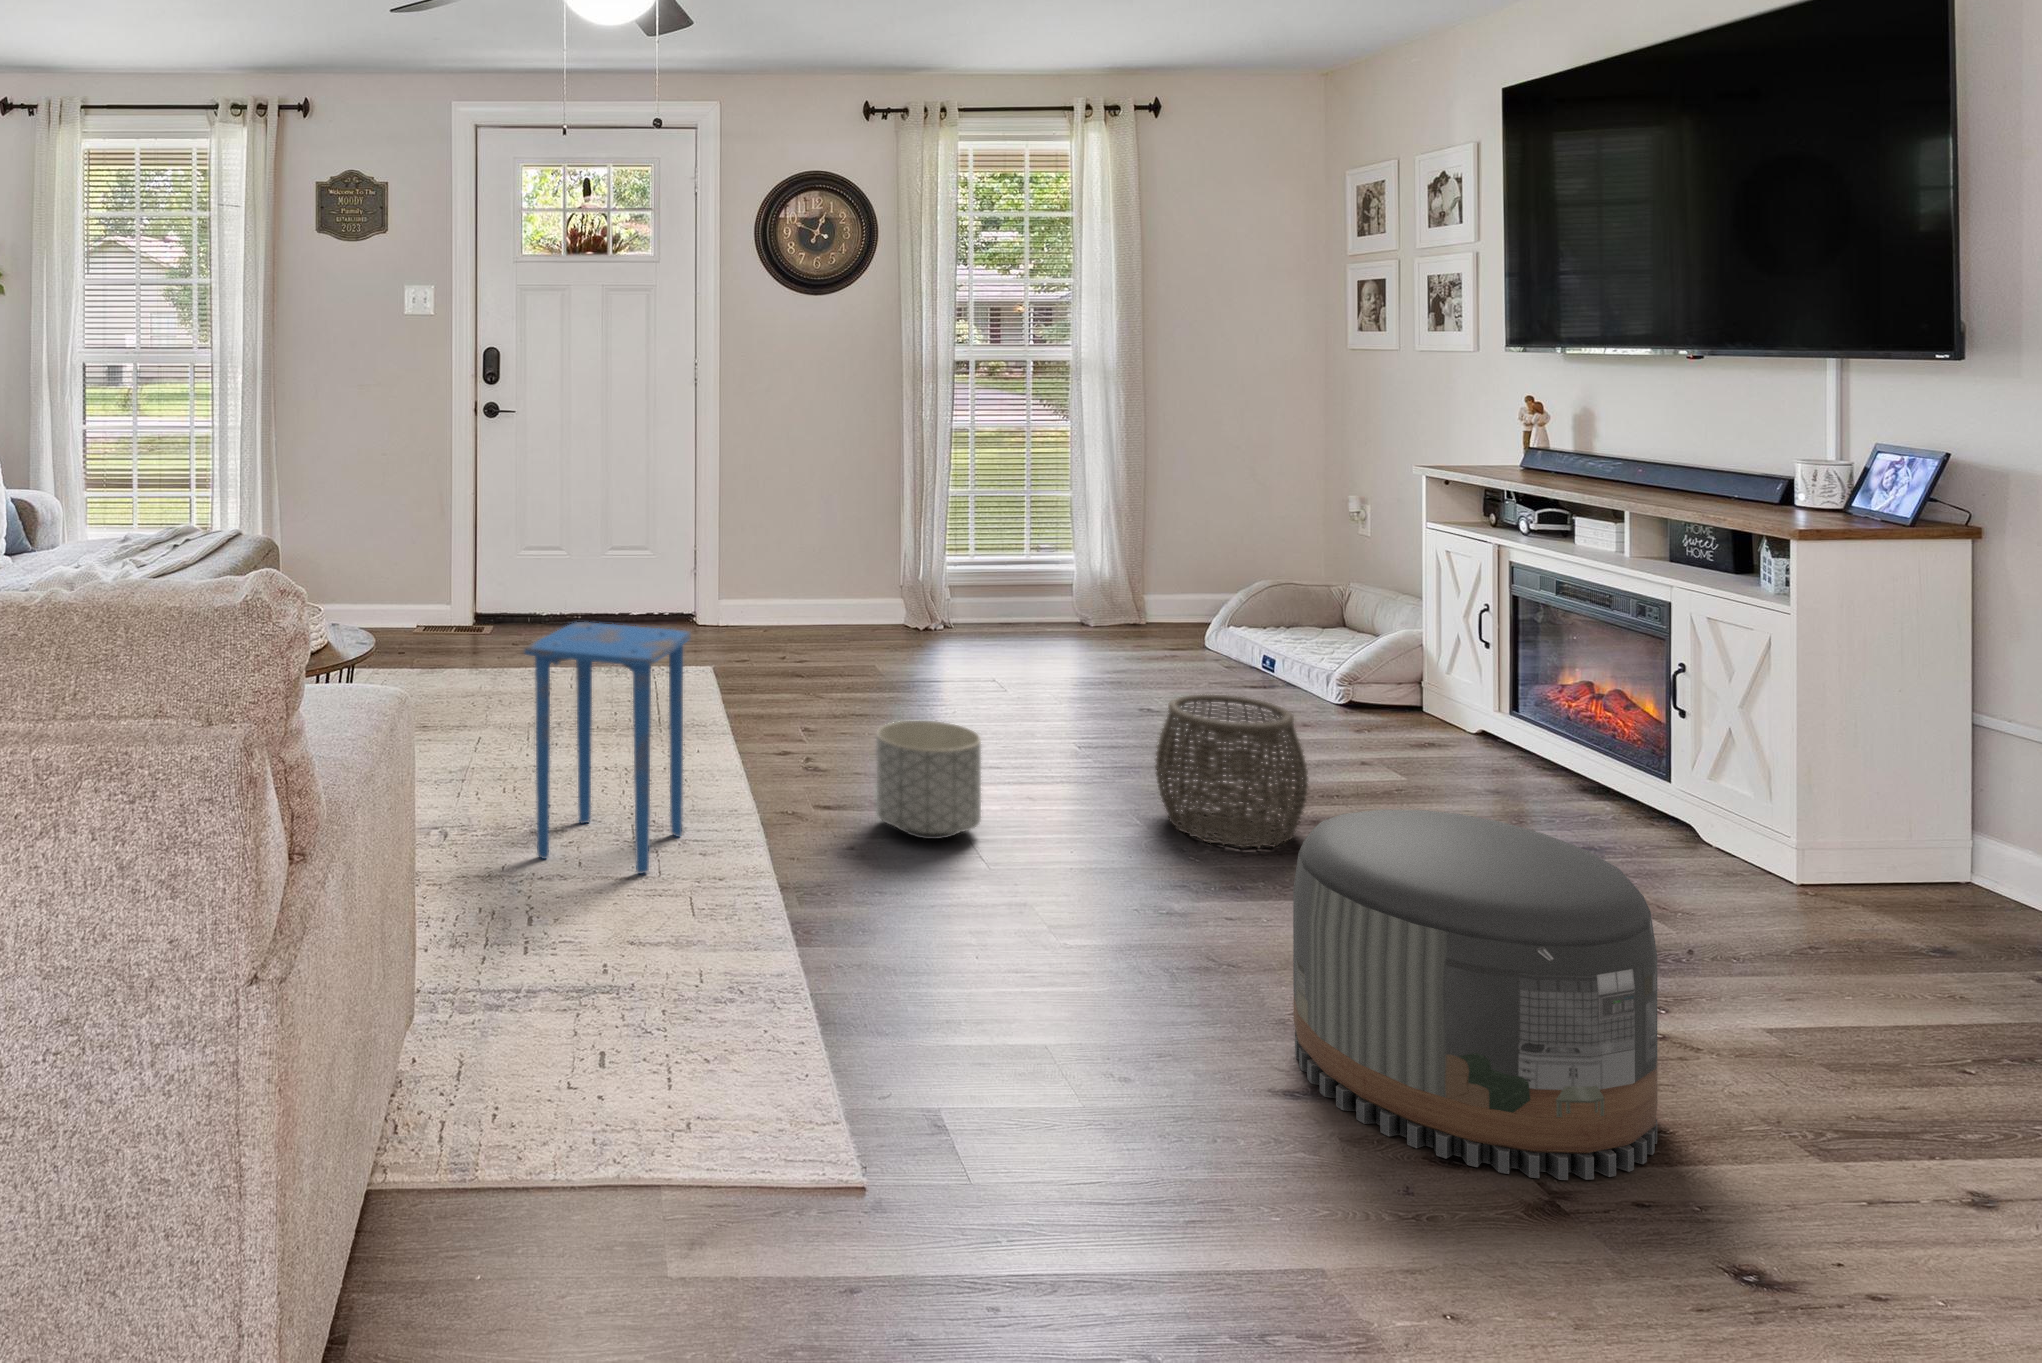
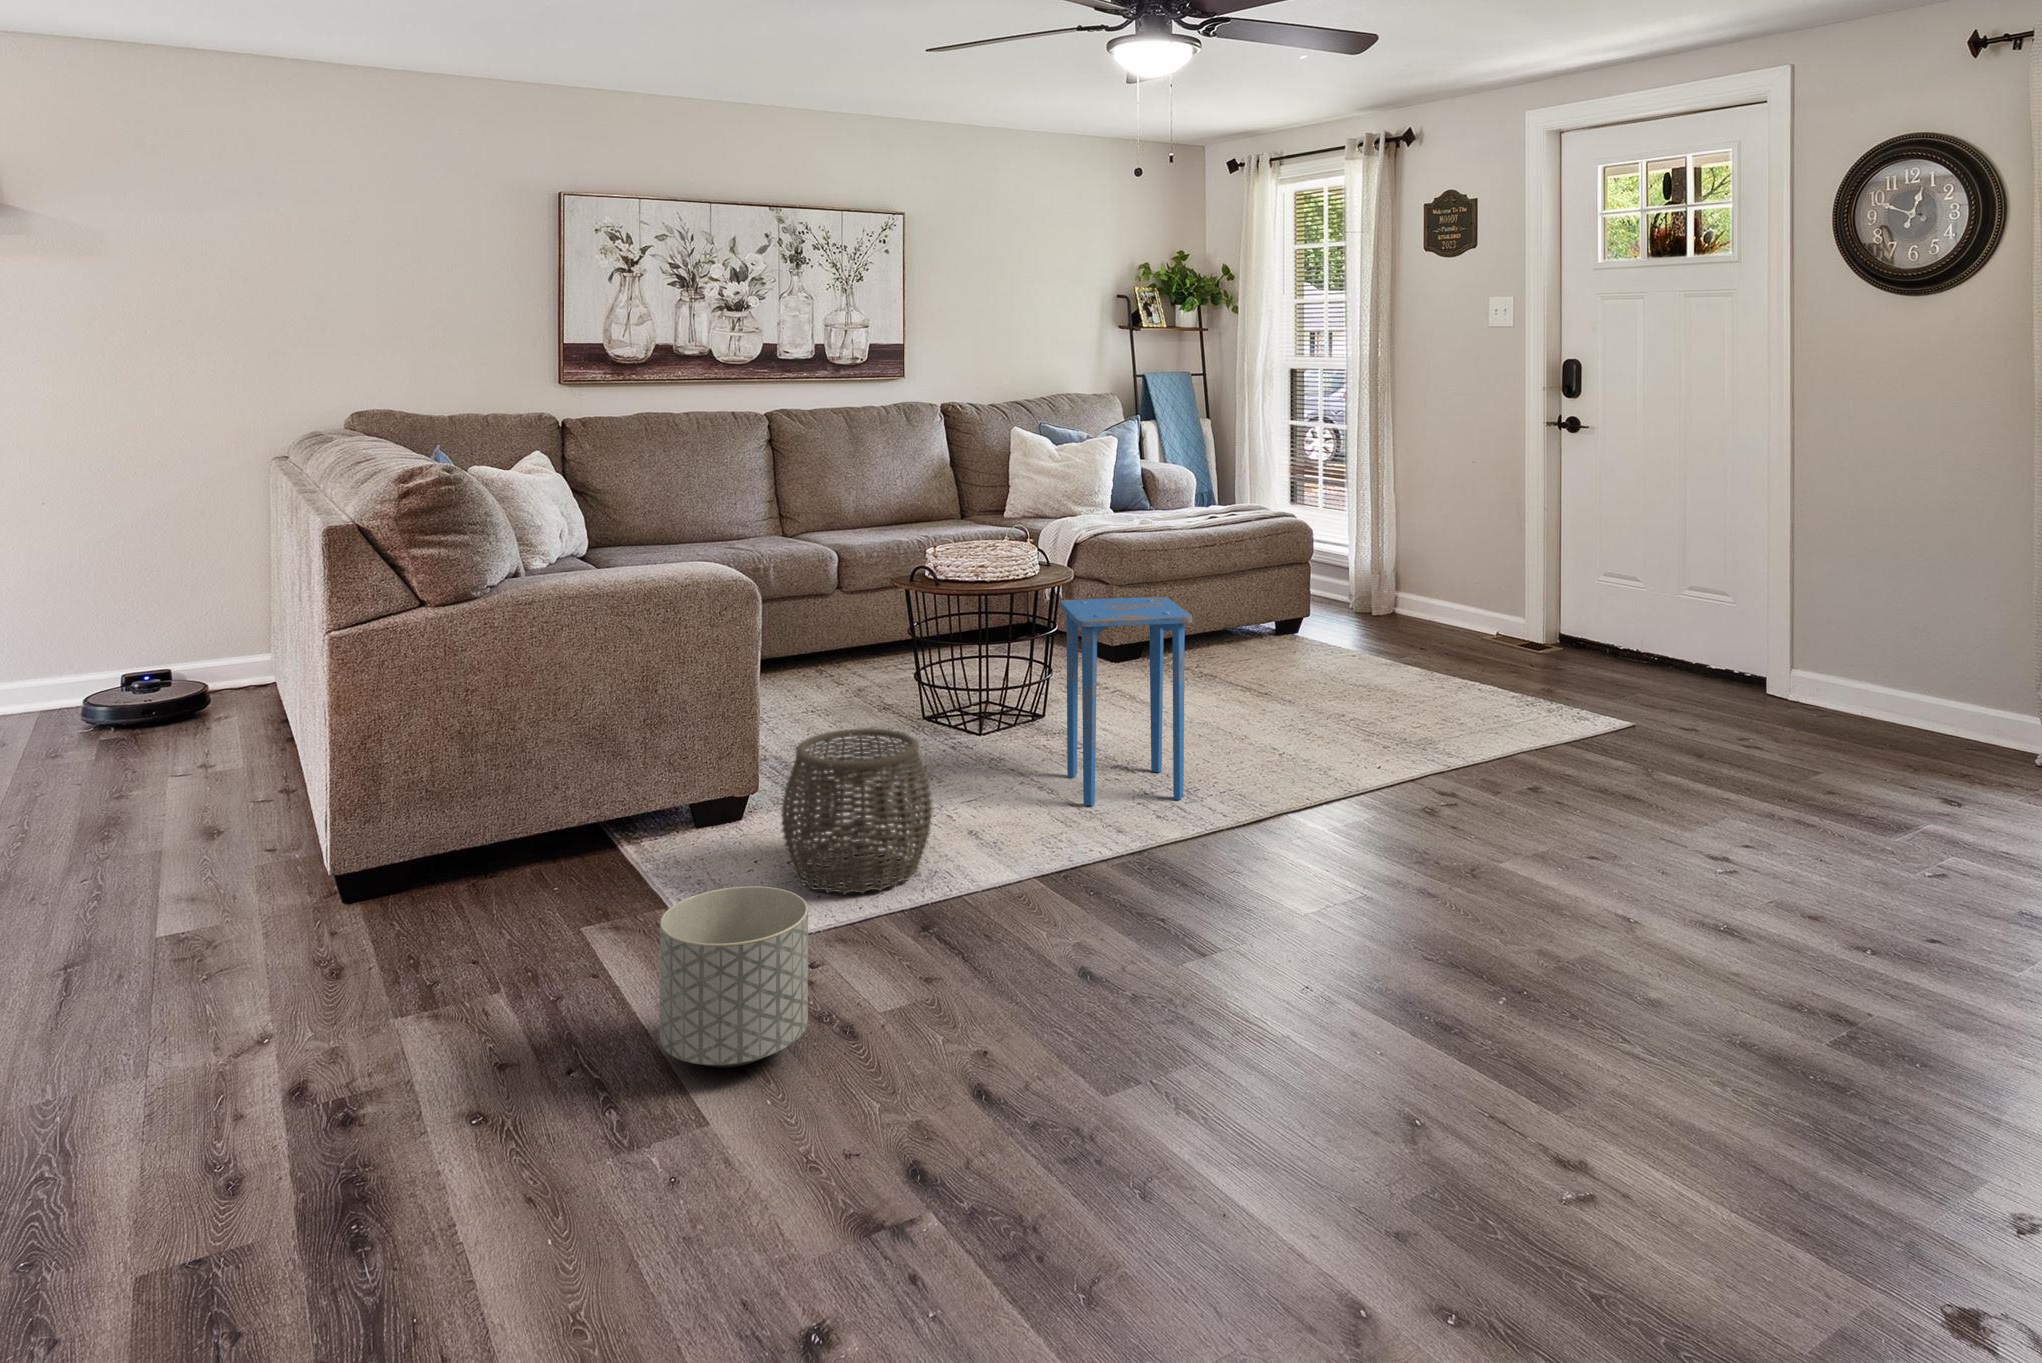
woven basket: present [1155,694,1308,848] -> present [781,729,933,894]
planter: present [876,720,981,839] -> present [659,886,808,1067]
pouf: present [1293,809,1658,1180] -> none [918,856,1252,1268]

